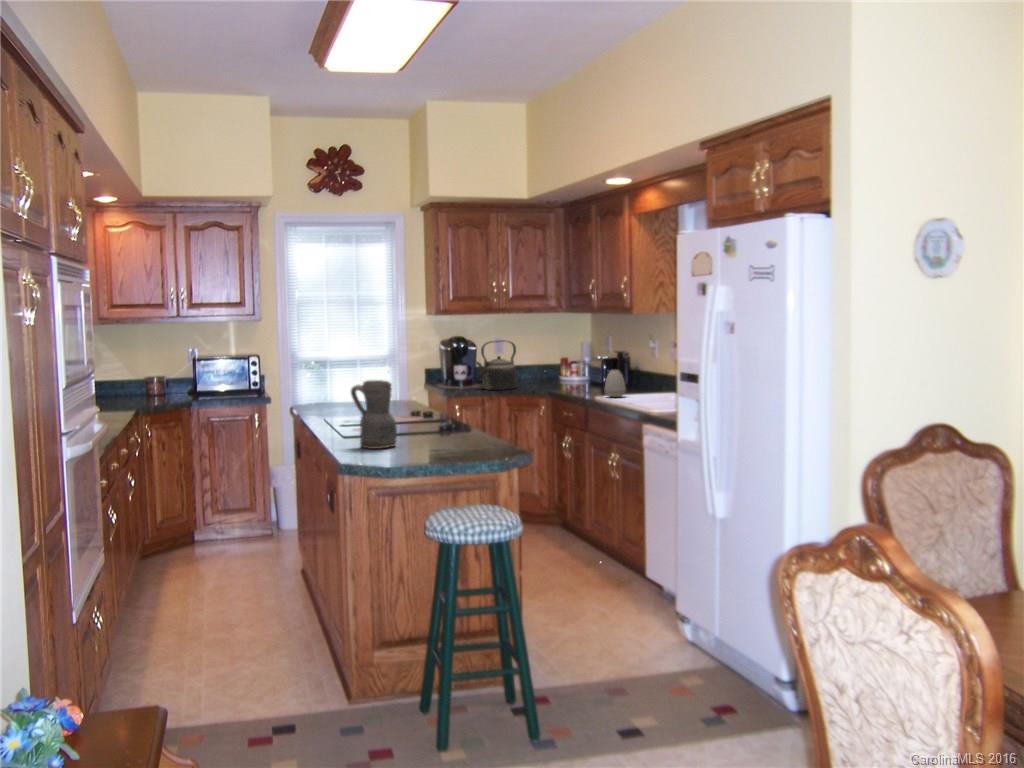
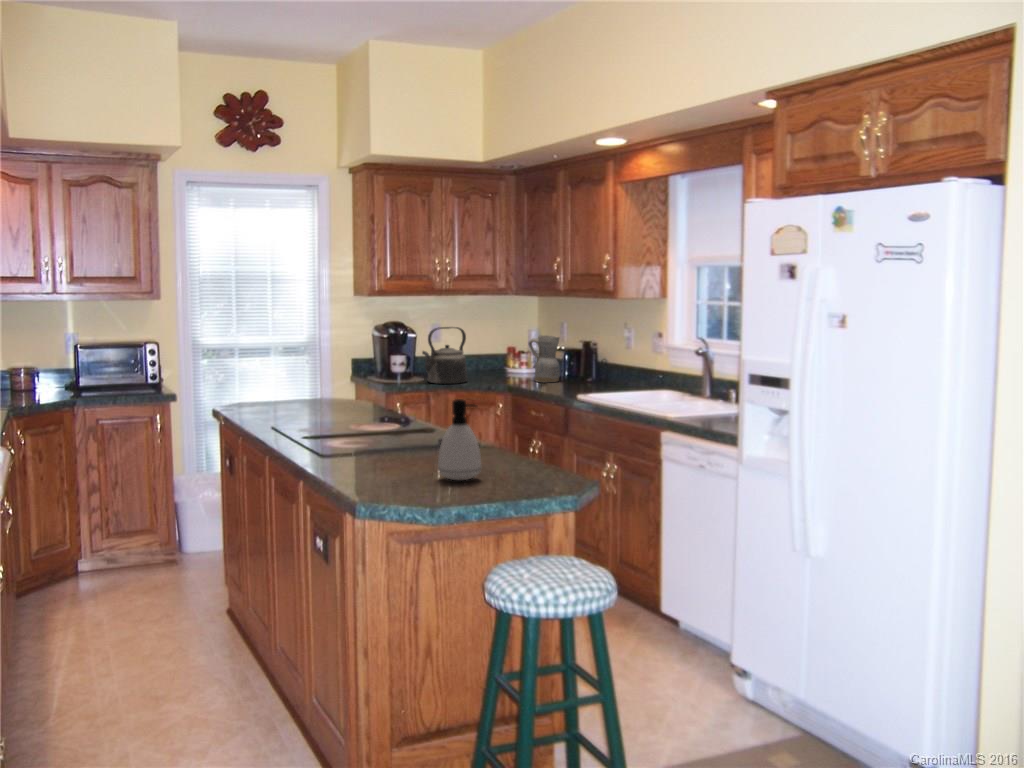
soap dispenser: present [605,358,626,397] -> present [438,399,481,481]
ceramic pitcher: present [351,380,397,449] -> present [528,335,560,382]

